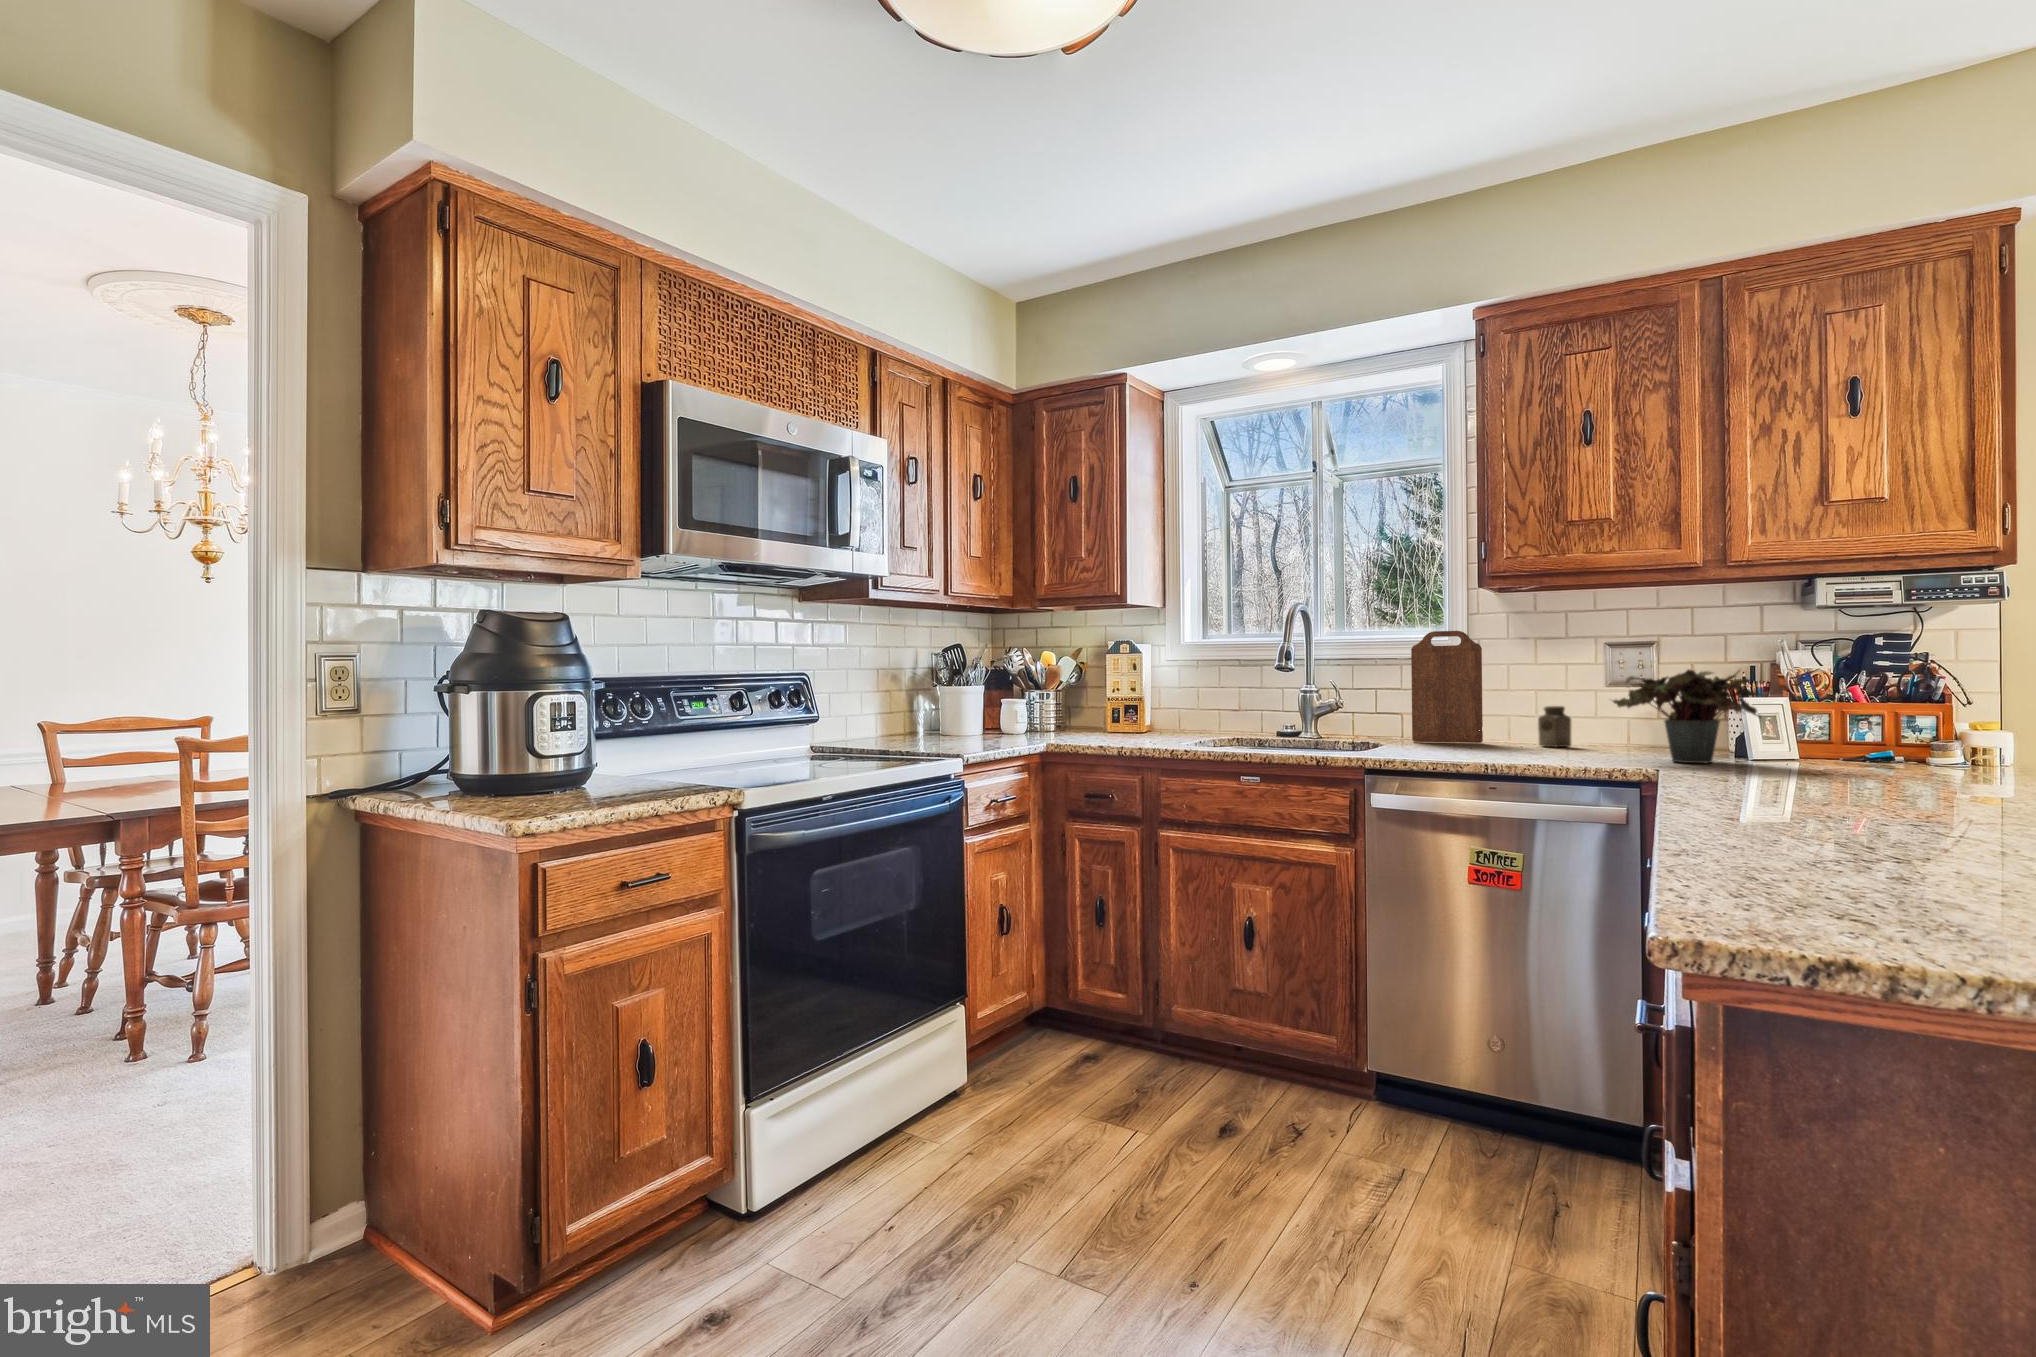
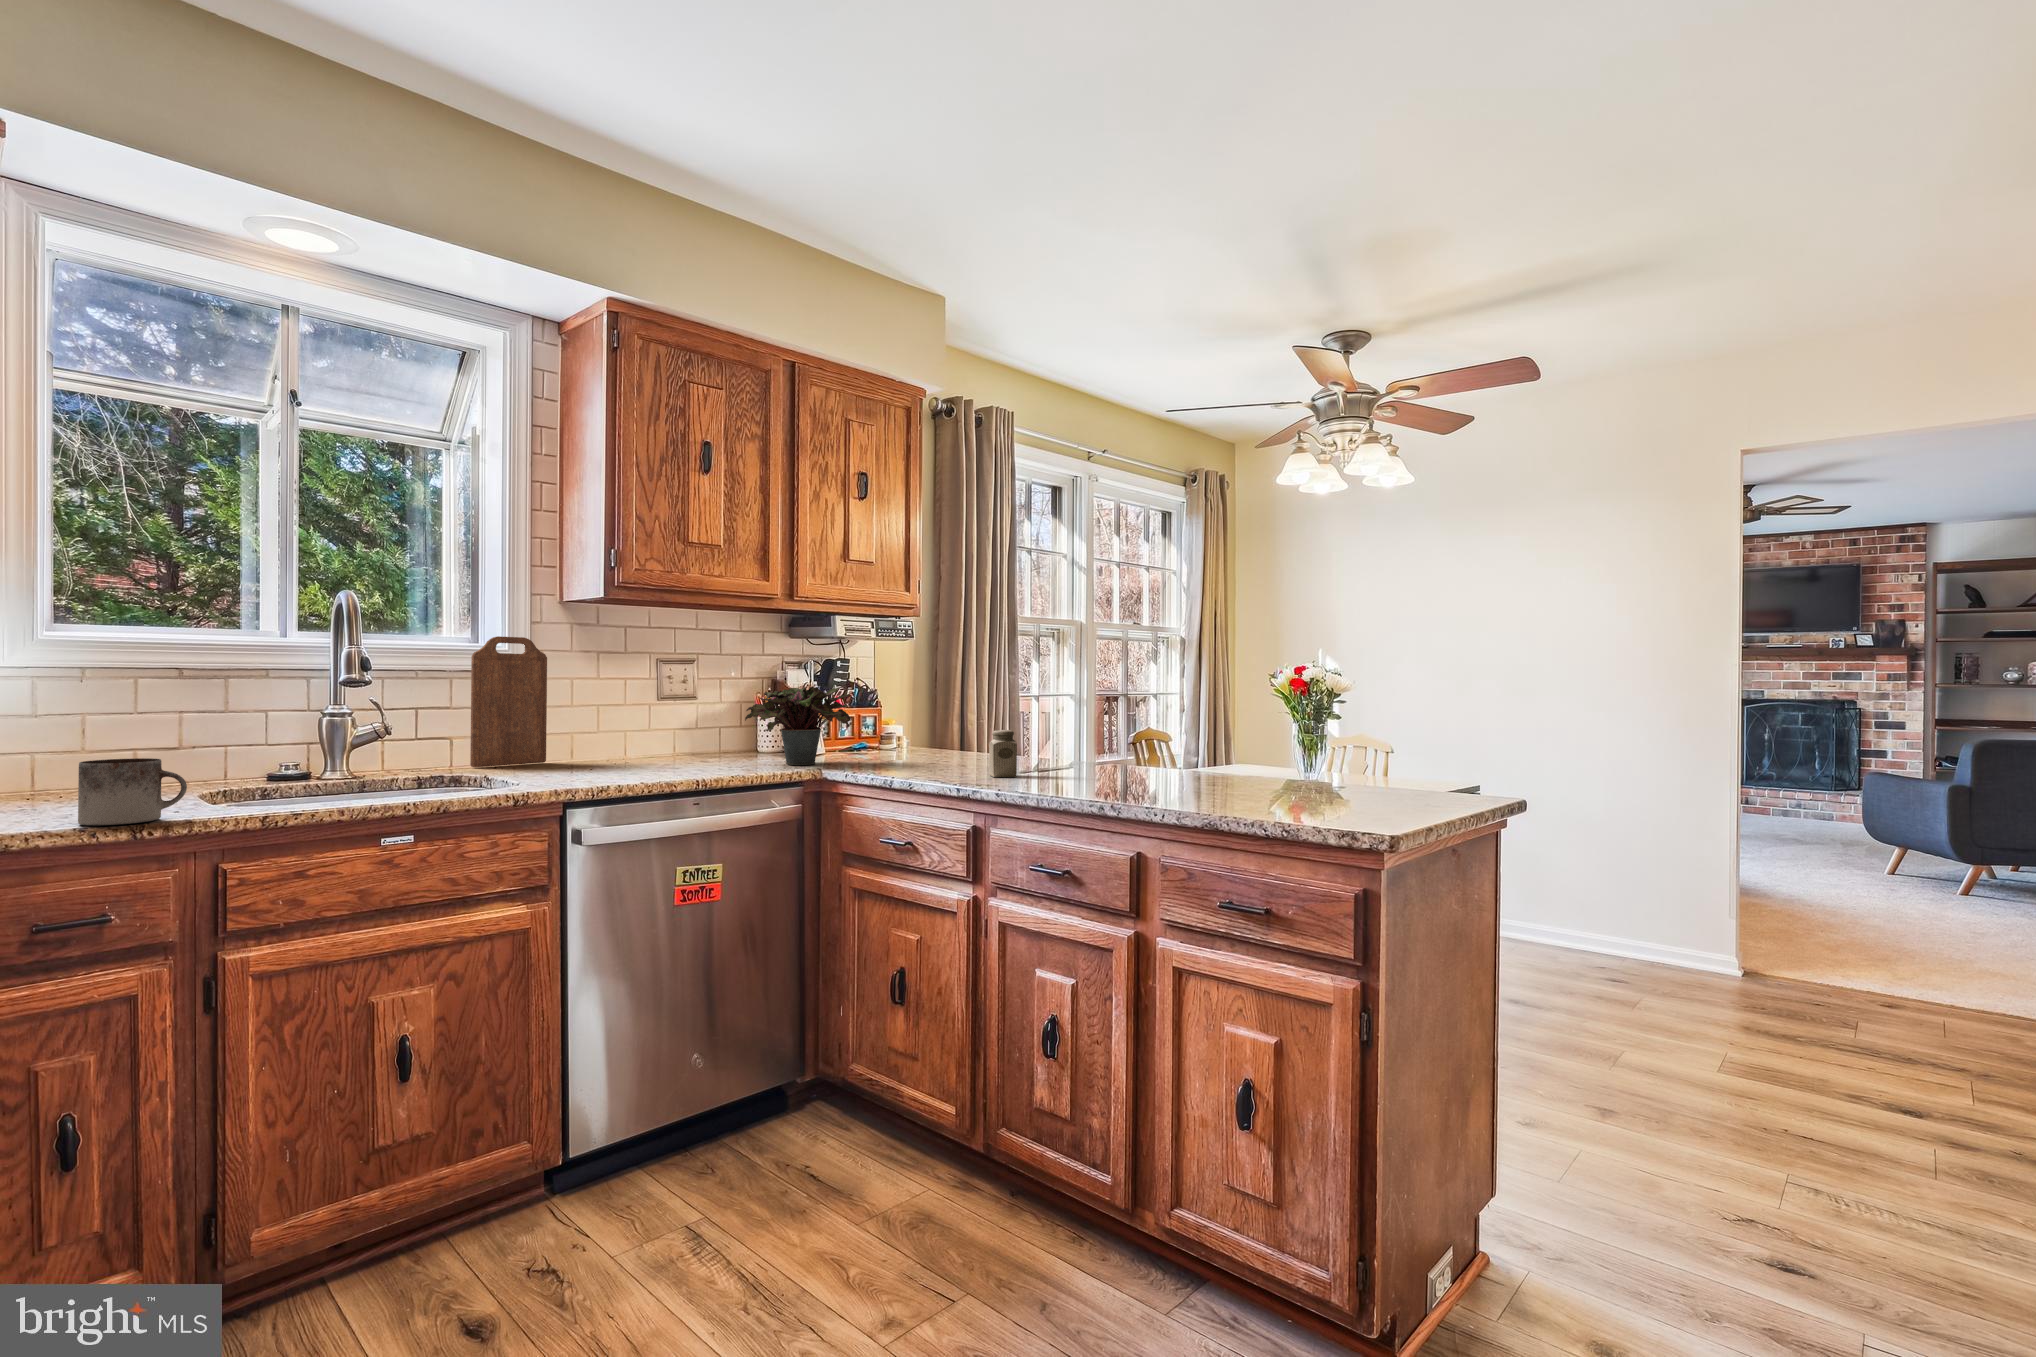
salt shaker: present [1538,705,1571,747] -> present [989,730,1017,777]
mug: none [1102,714,1139,749] -> present [78,758,187,825]

